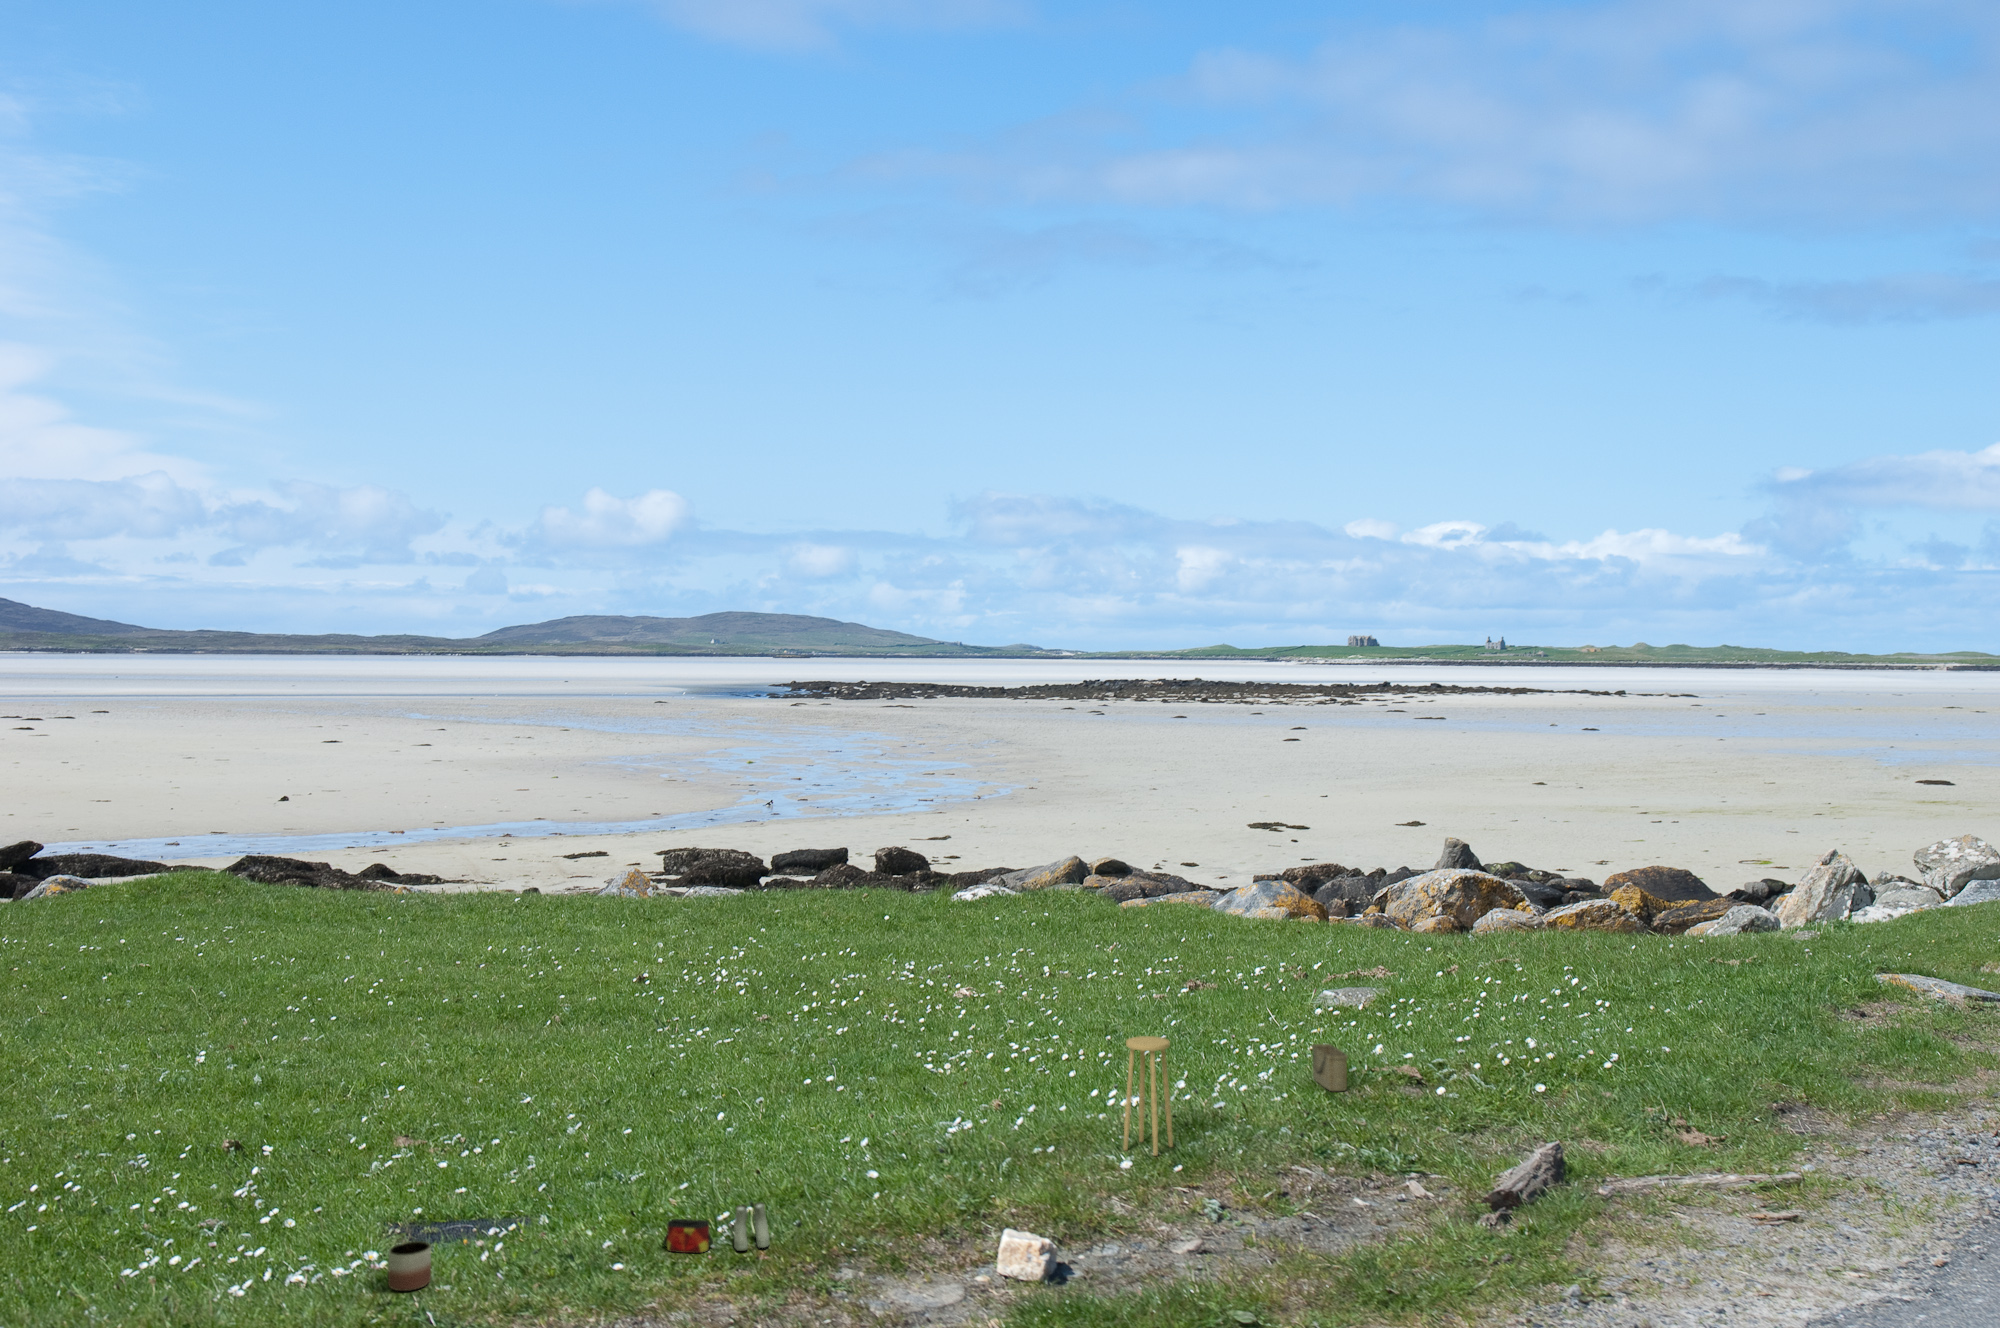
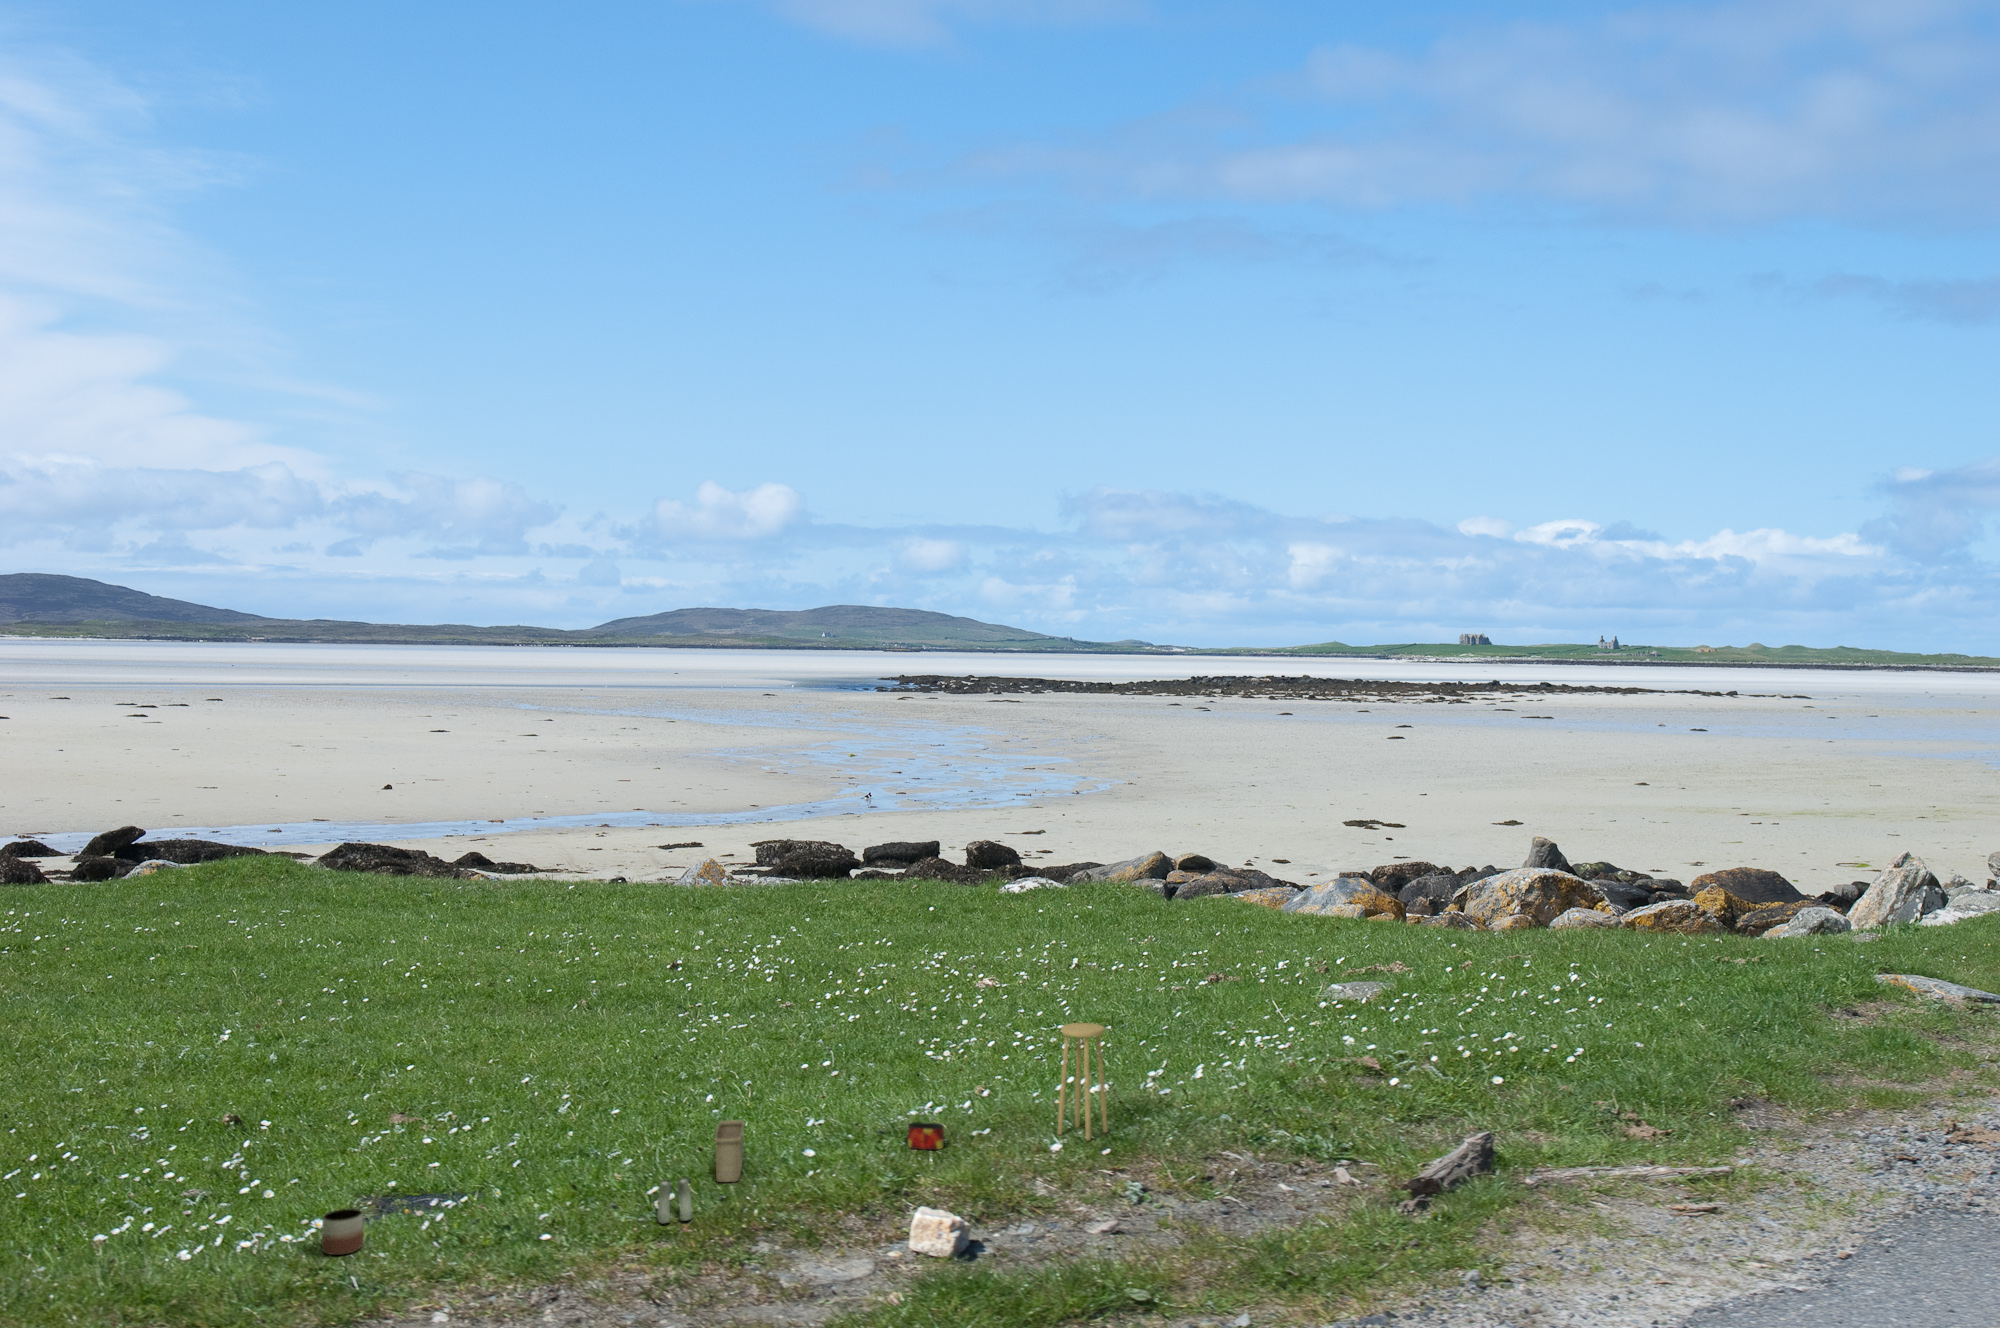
basket: present [1312,1044,1348,1091] -> present [713,1120,744,1182]
bag: present [663,1219,713,1253] -> present [904,1122,946,1150]

